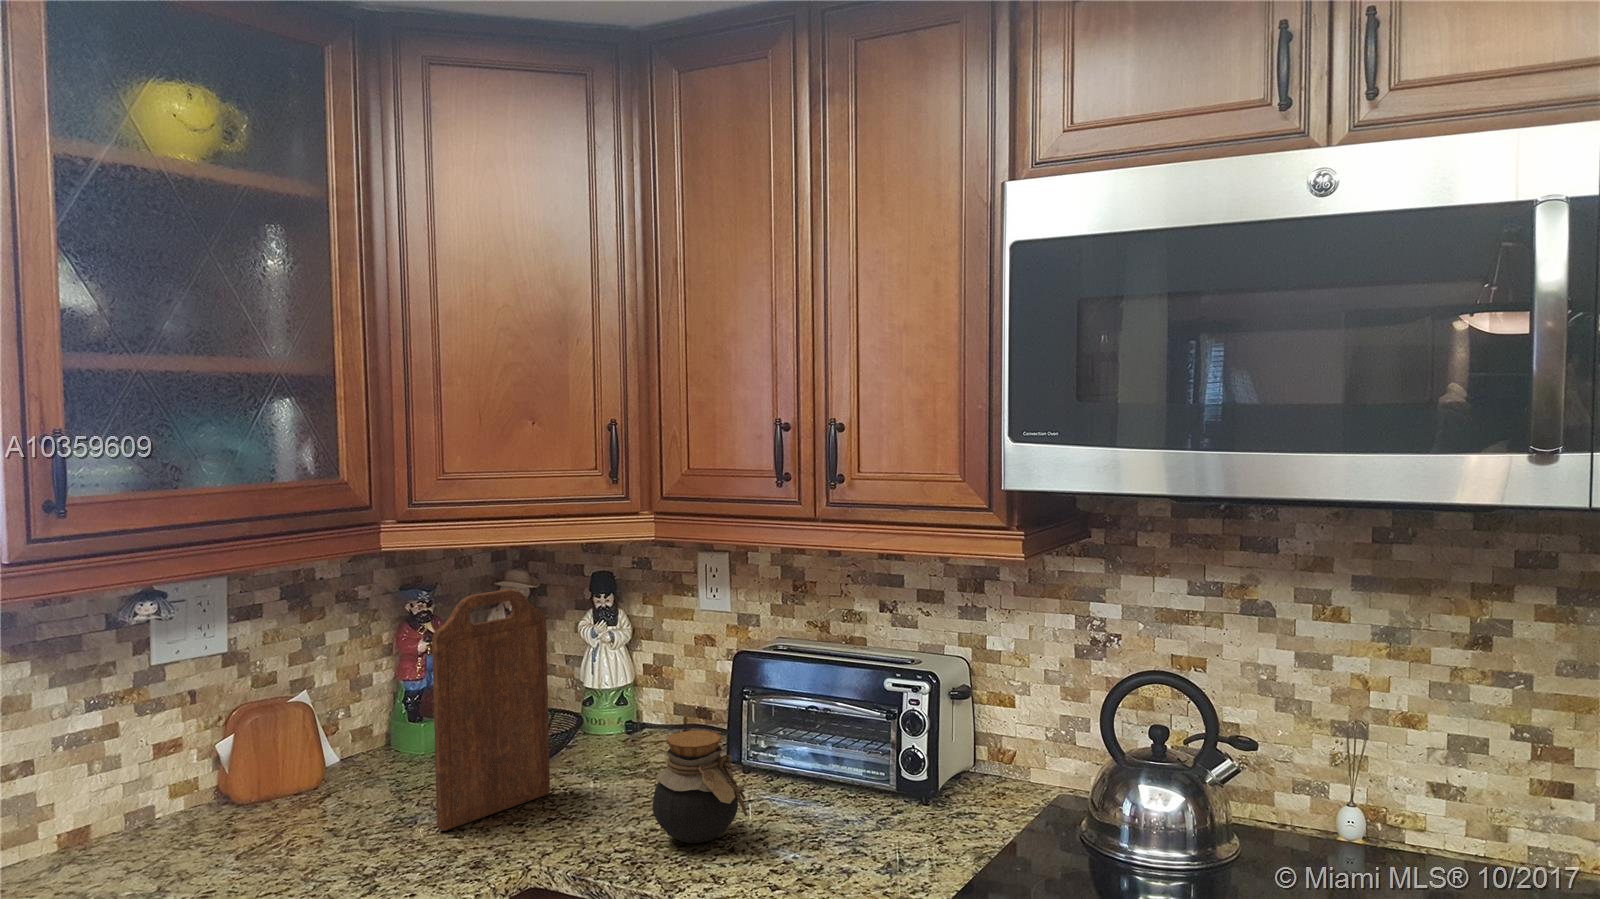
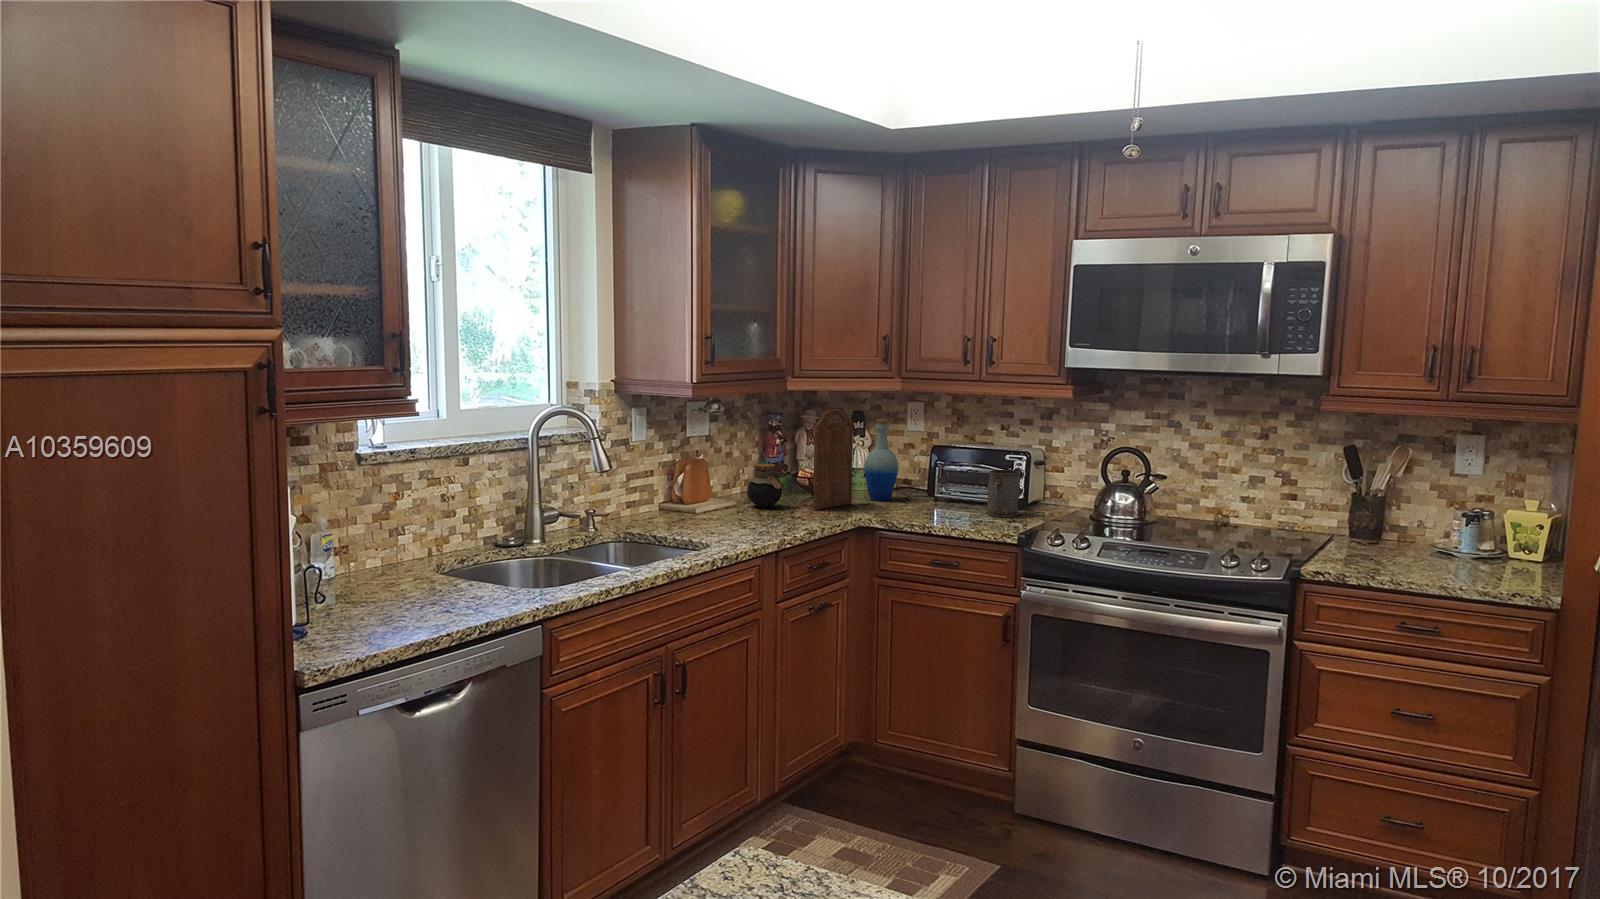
bottle: none [588,599,663,778] -> present [864,419,898,501]
mug: none [838,720,913,842] -> present [987,470,1020,517]
jar: present [653,730,748,843] -> present [747,464,786,507]

